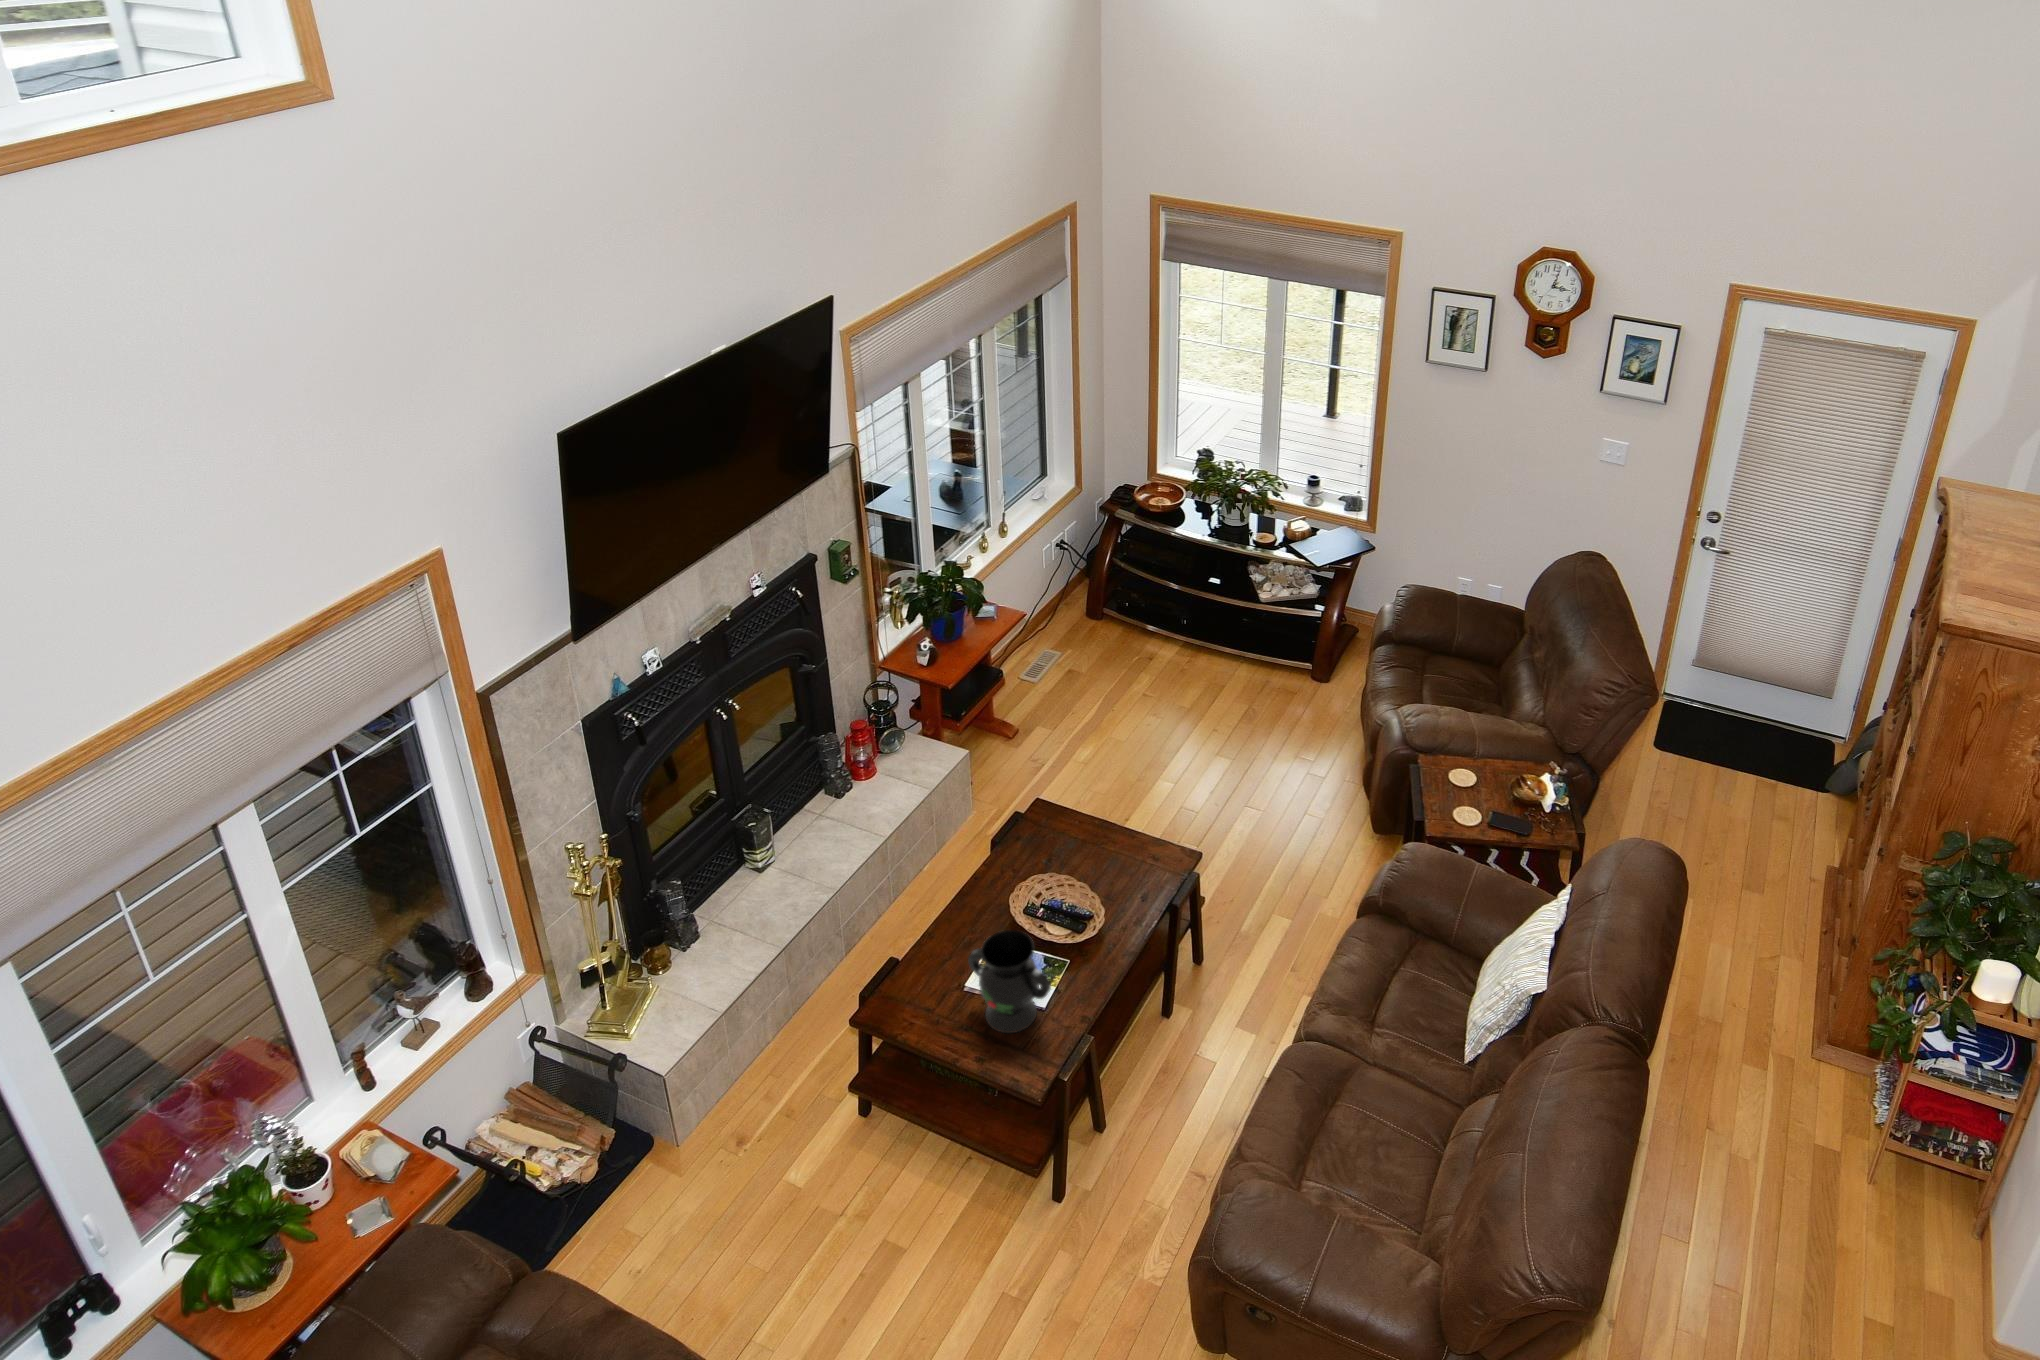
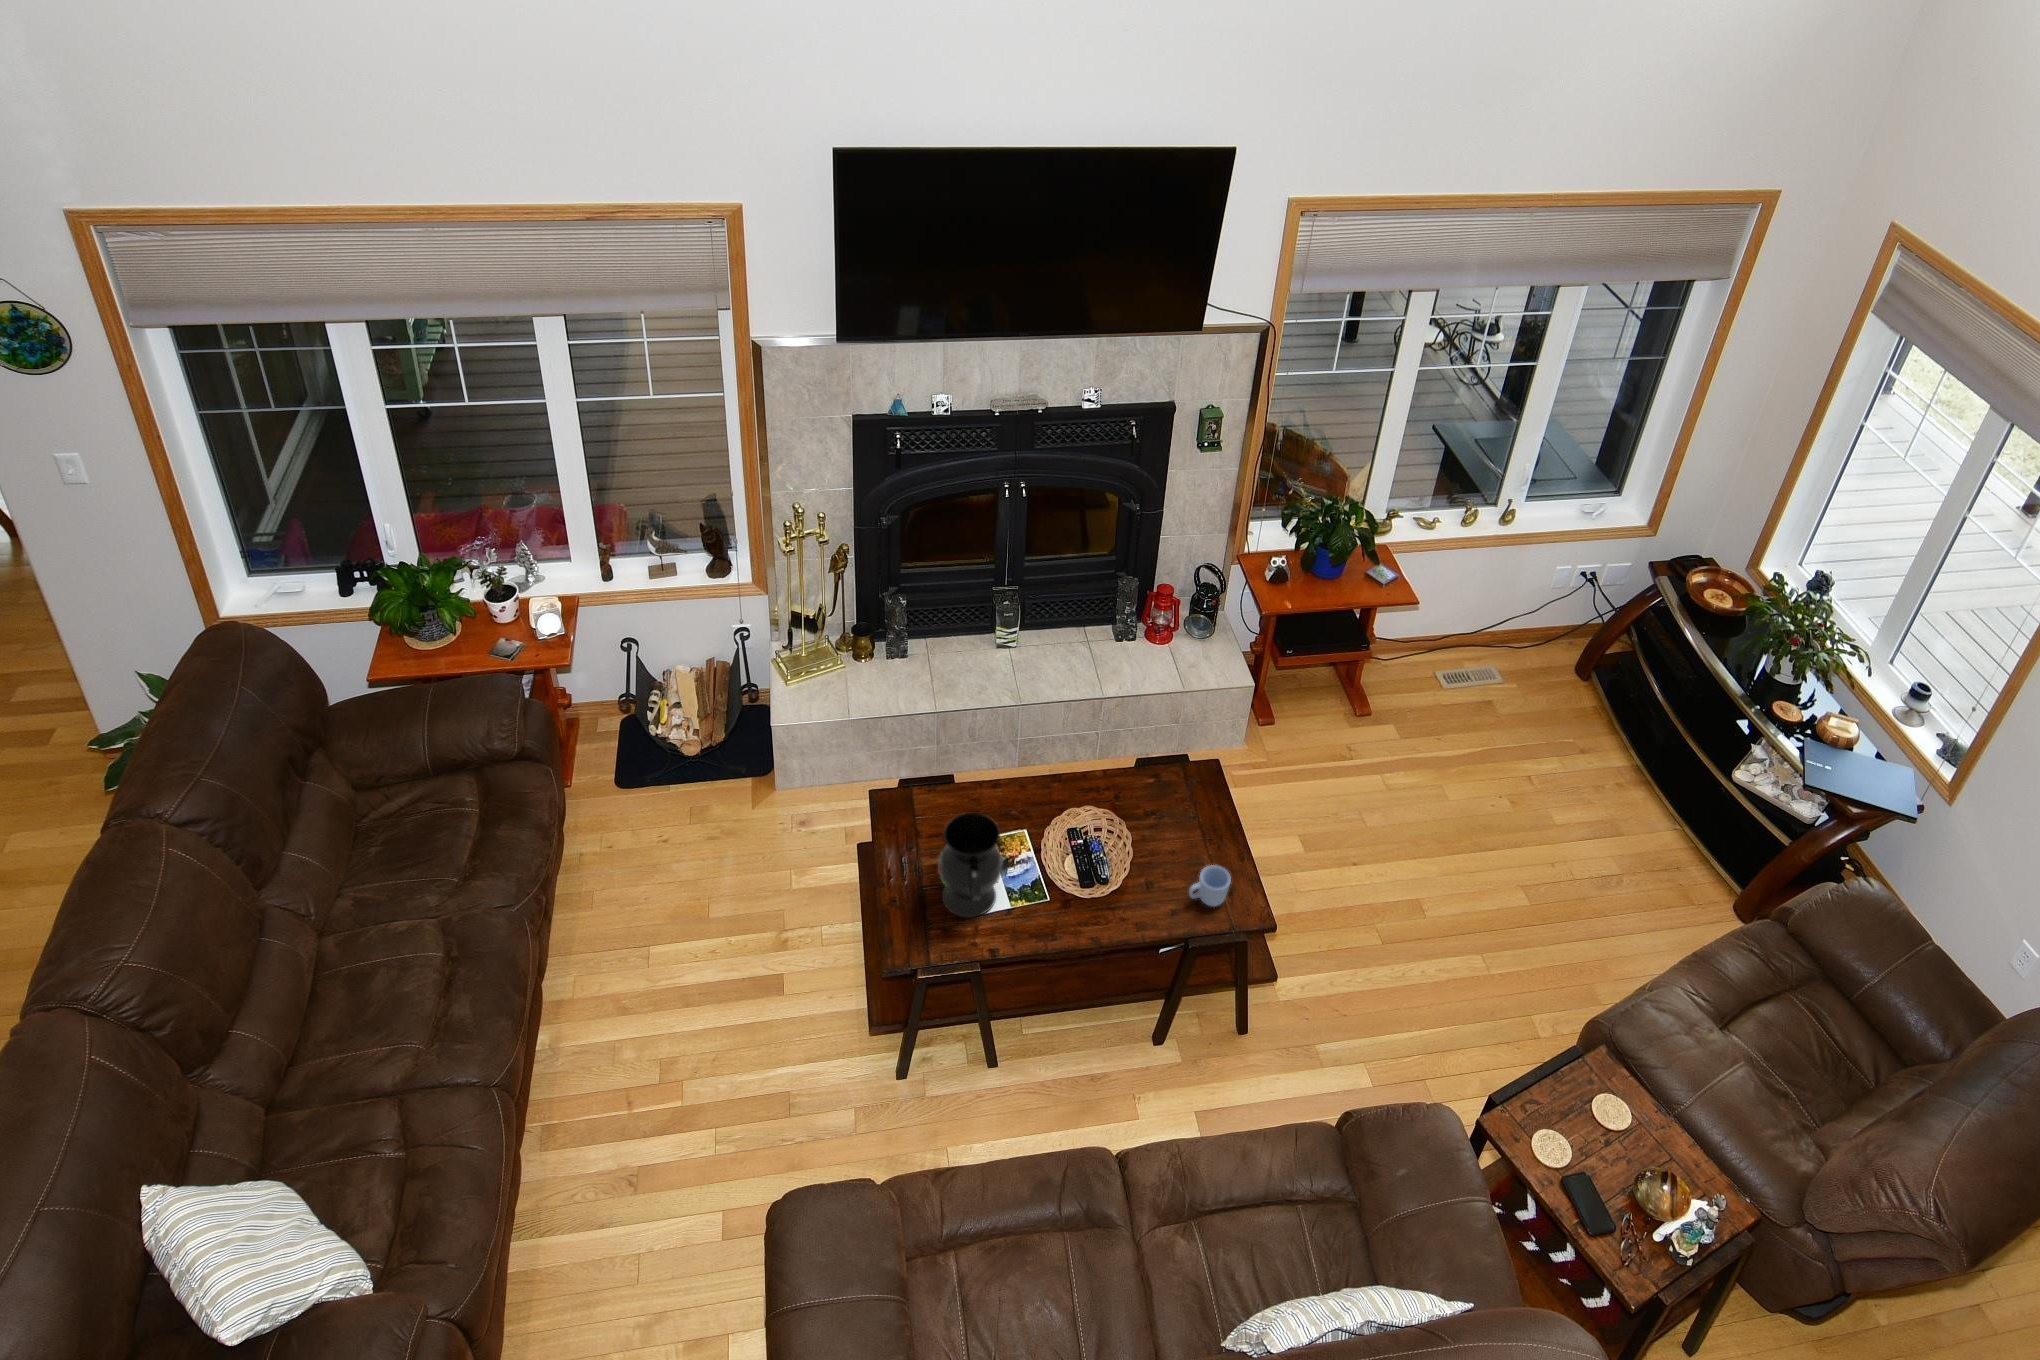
mug: none [1130,847,1157,884] -> present [1189,865,1231,906]

